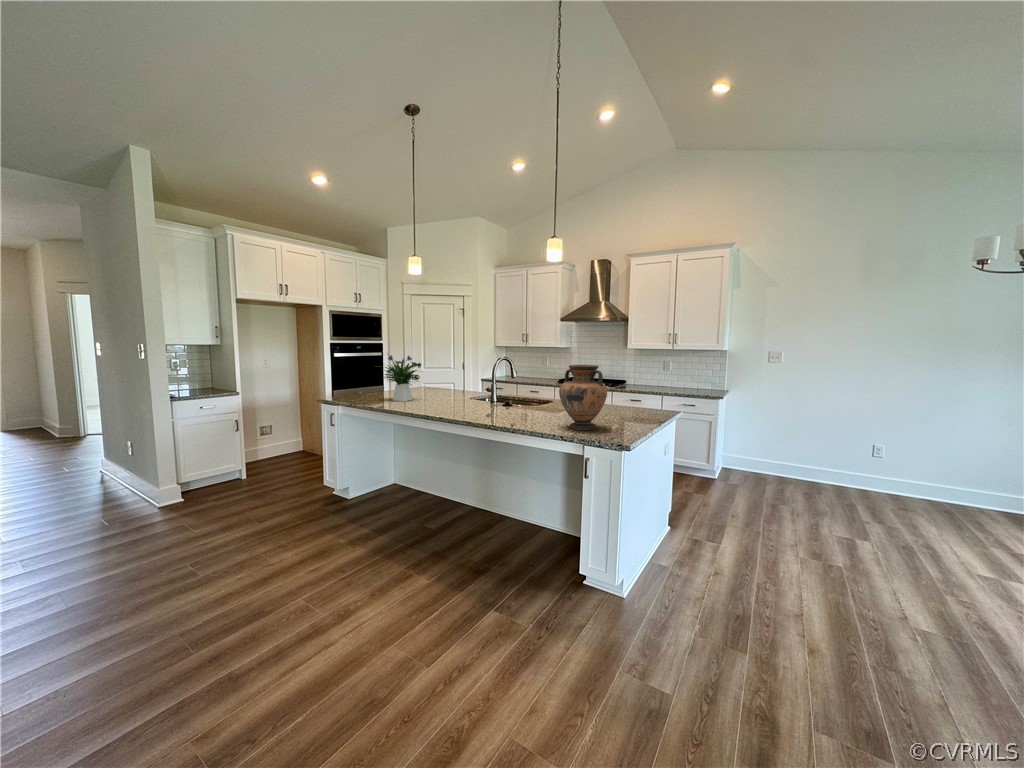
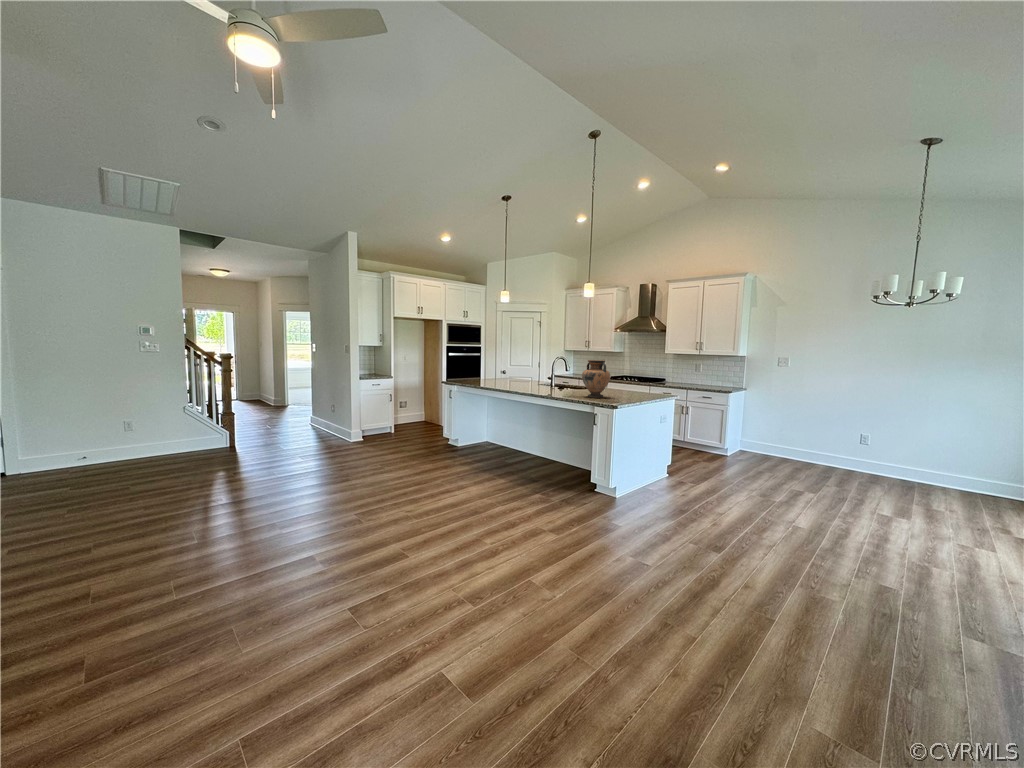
flower arrangement: present [384,355,421,401] -> none [478,352,508,384]

